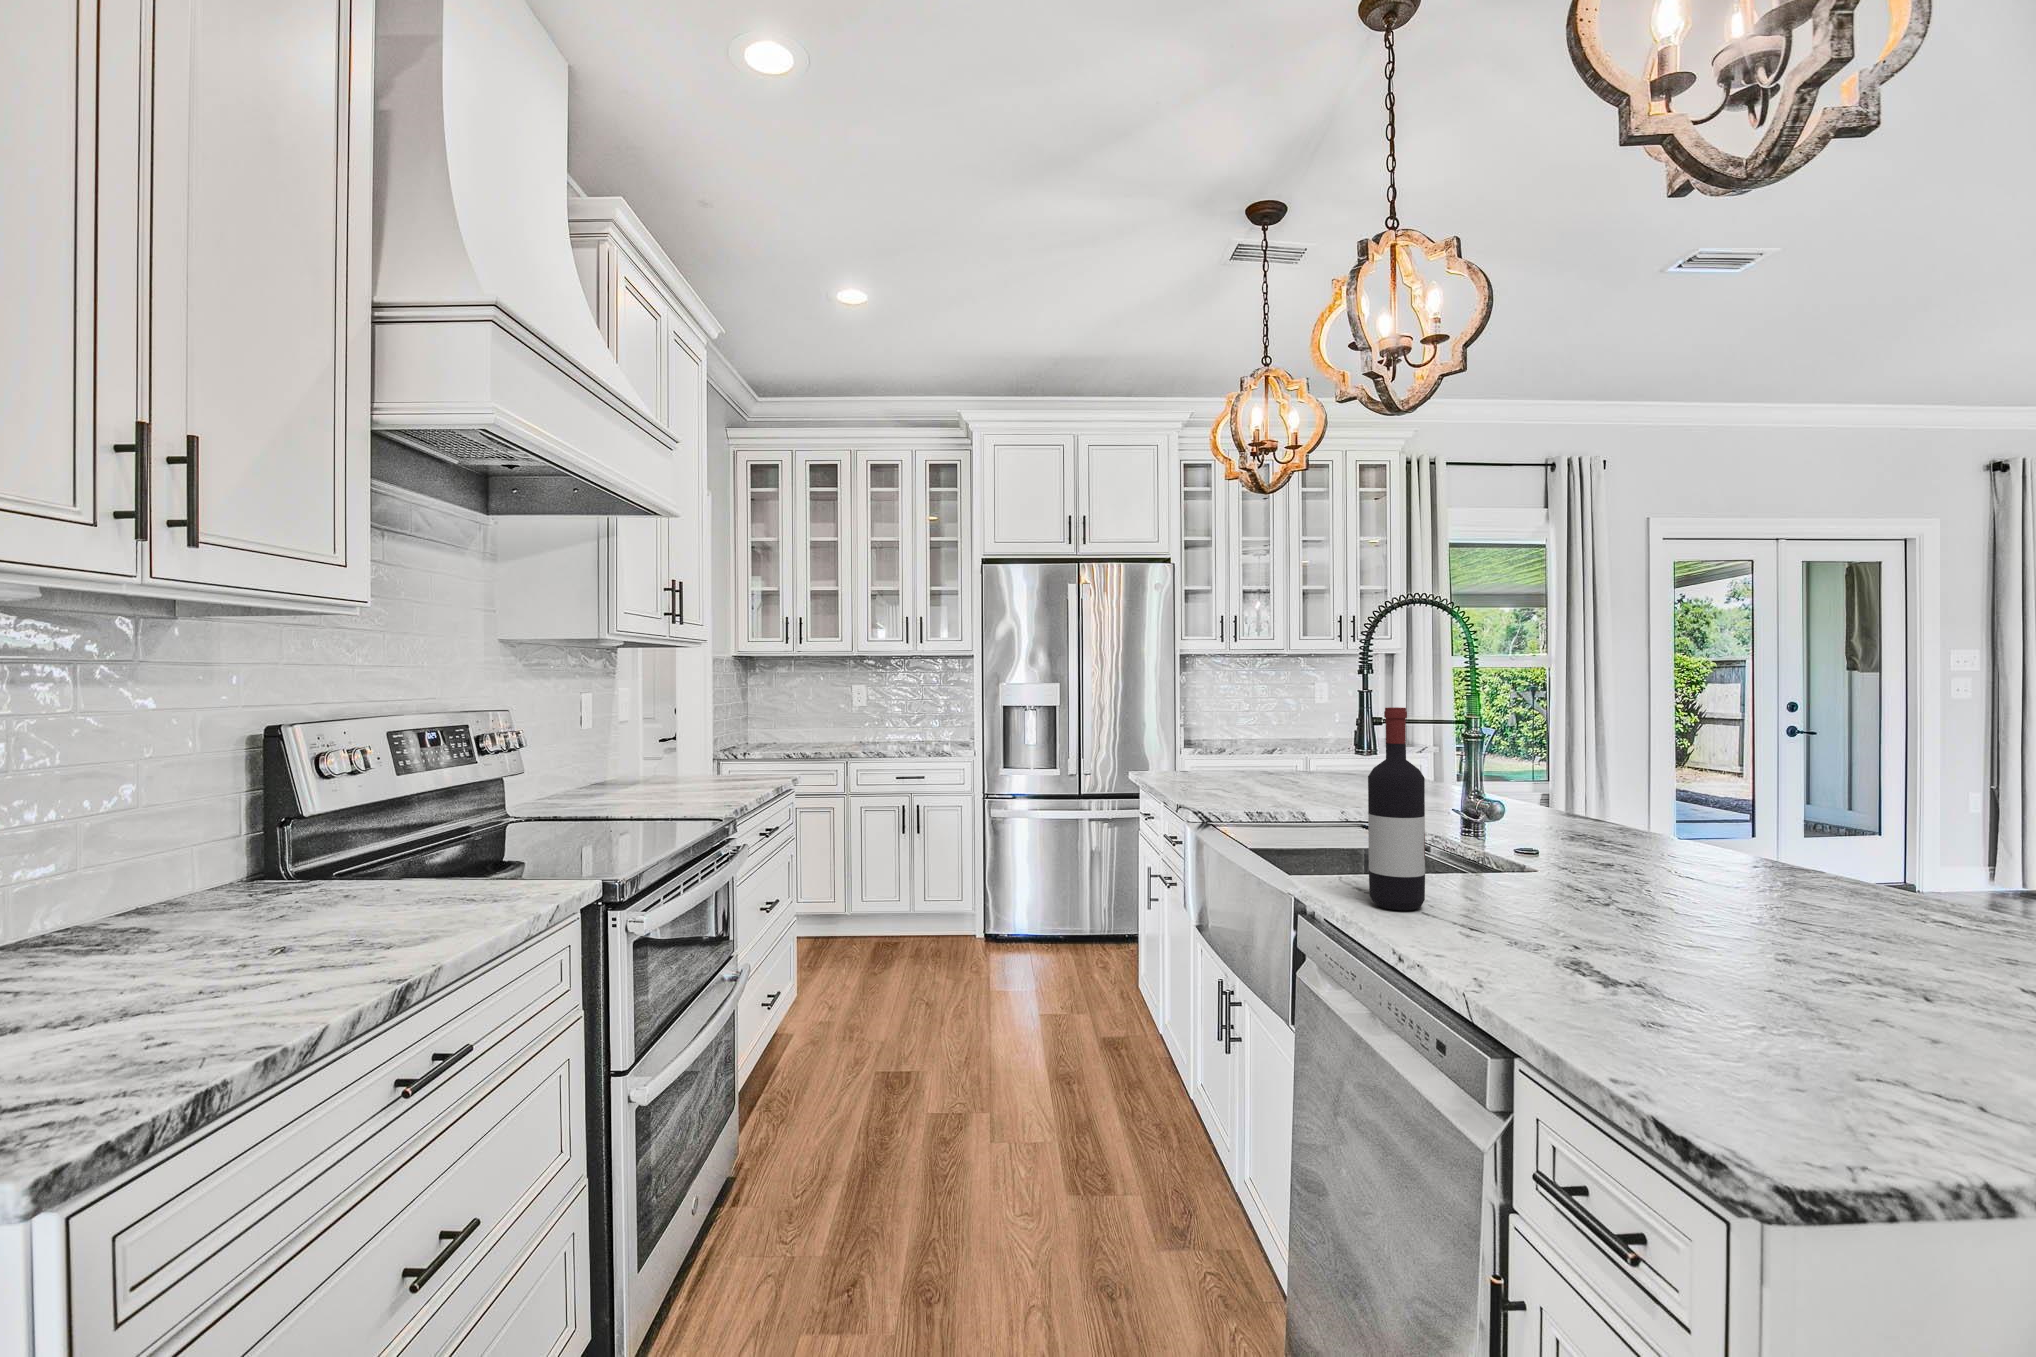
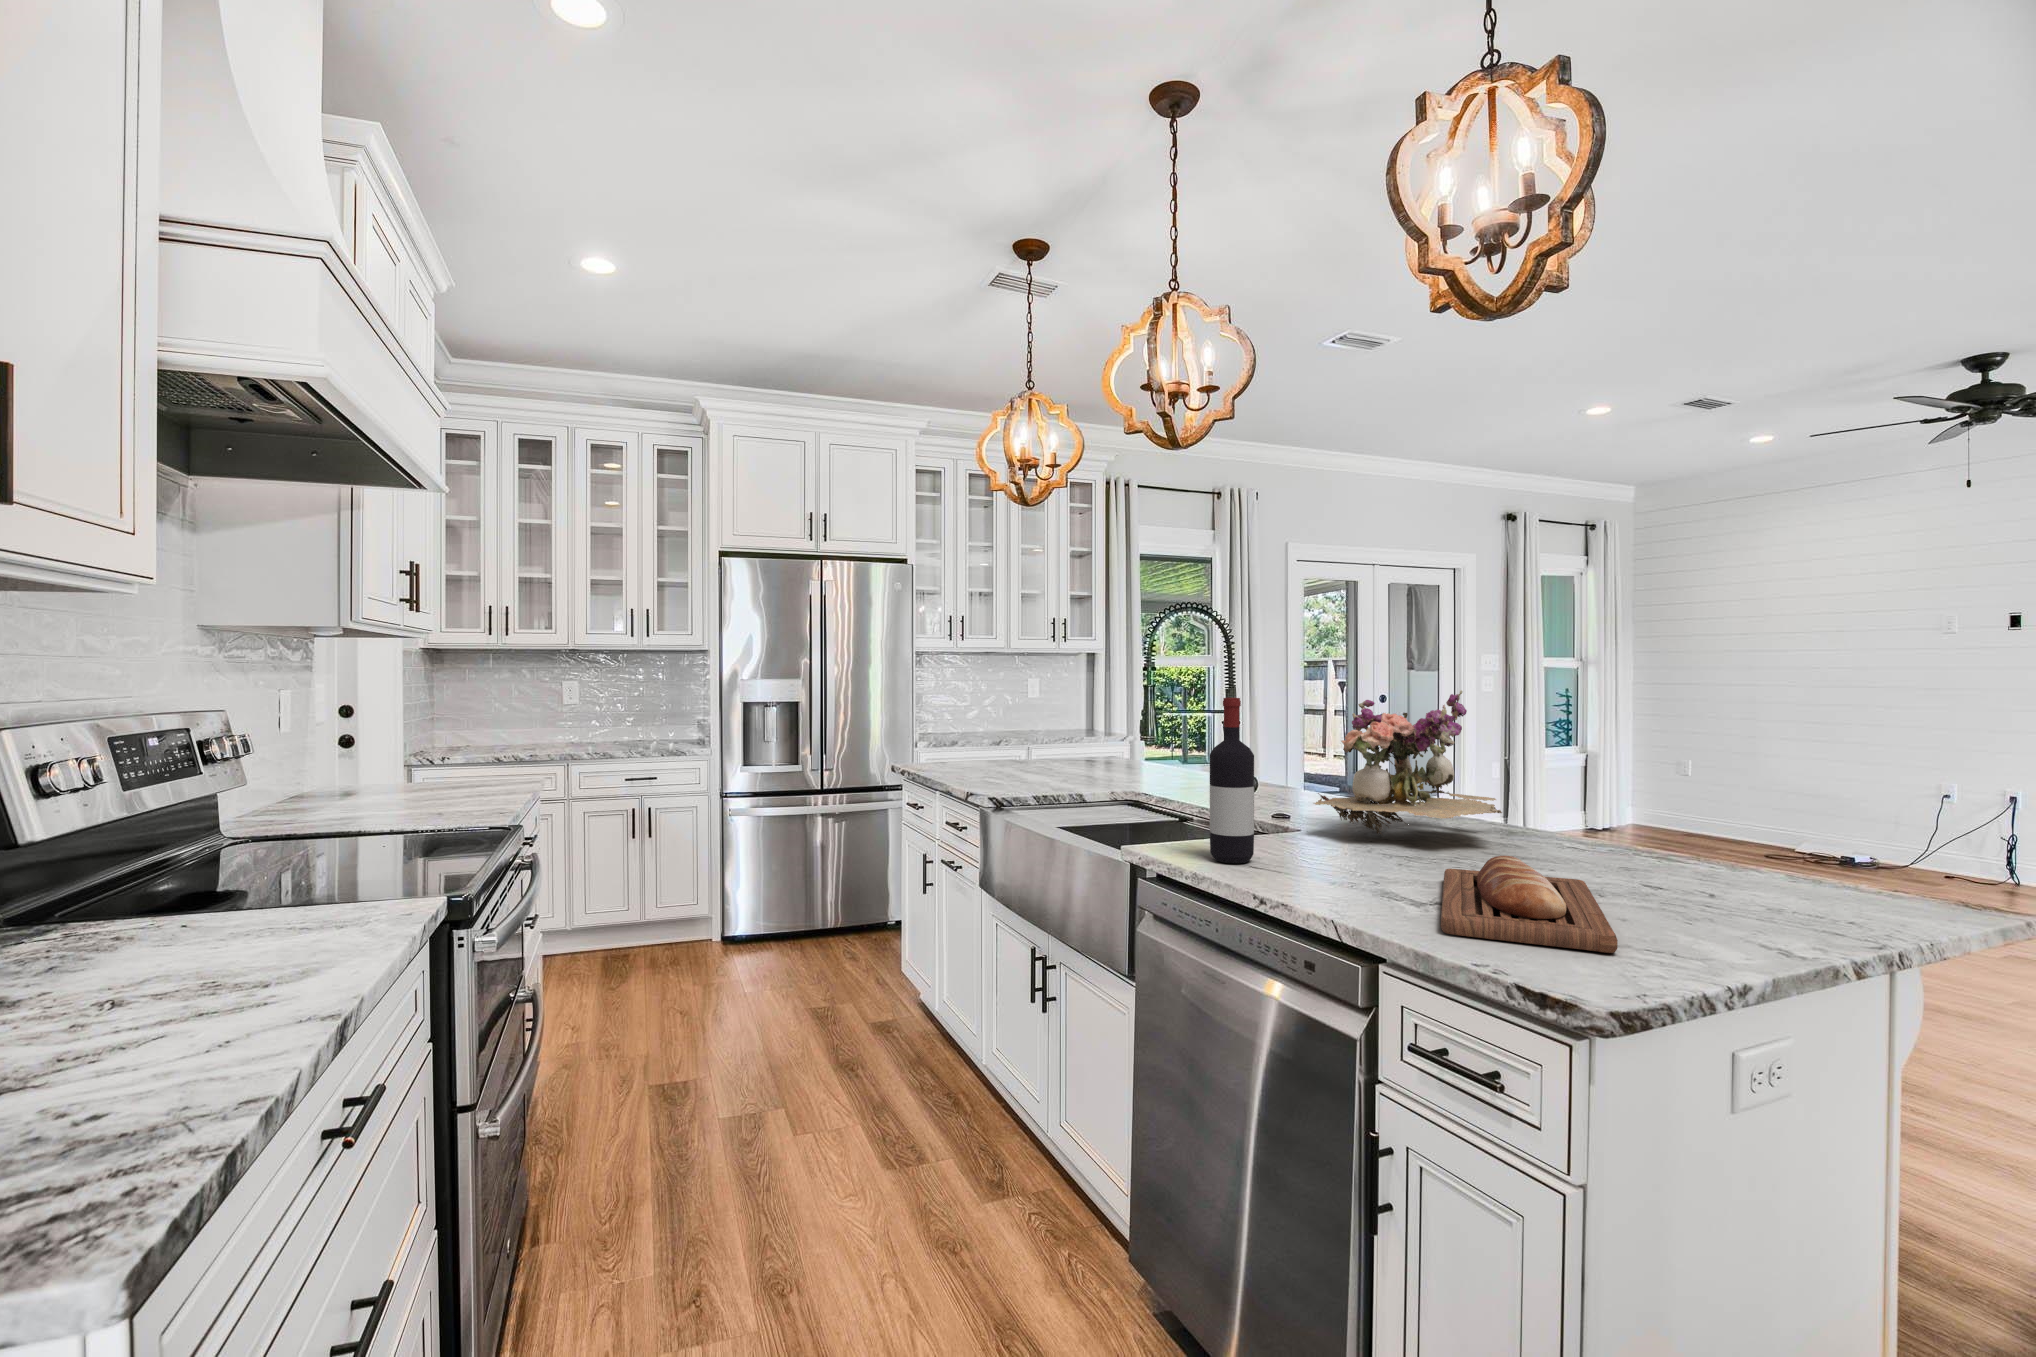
flower arrangement: none [1541,699,1833,890] -> present [1314,690,1502,834]
bread loaf: none [1599,932,1904,1095] -> present [1441,856,1618,953]

